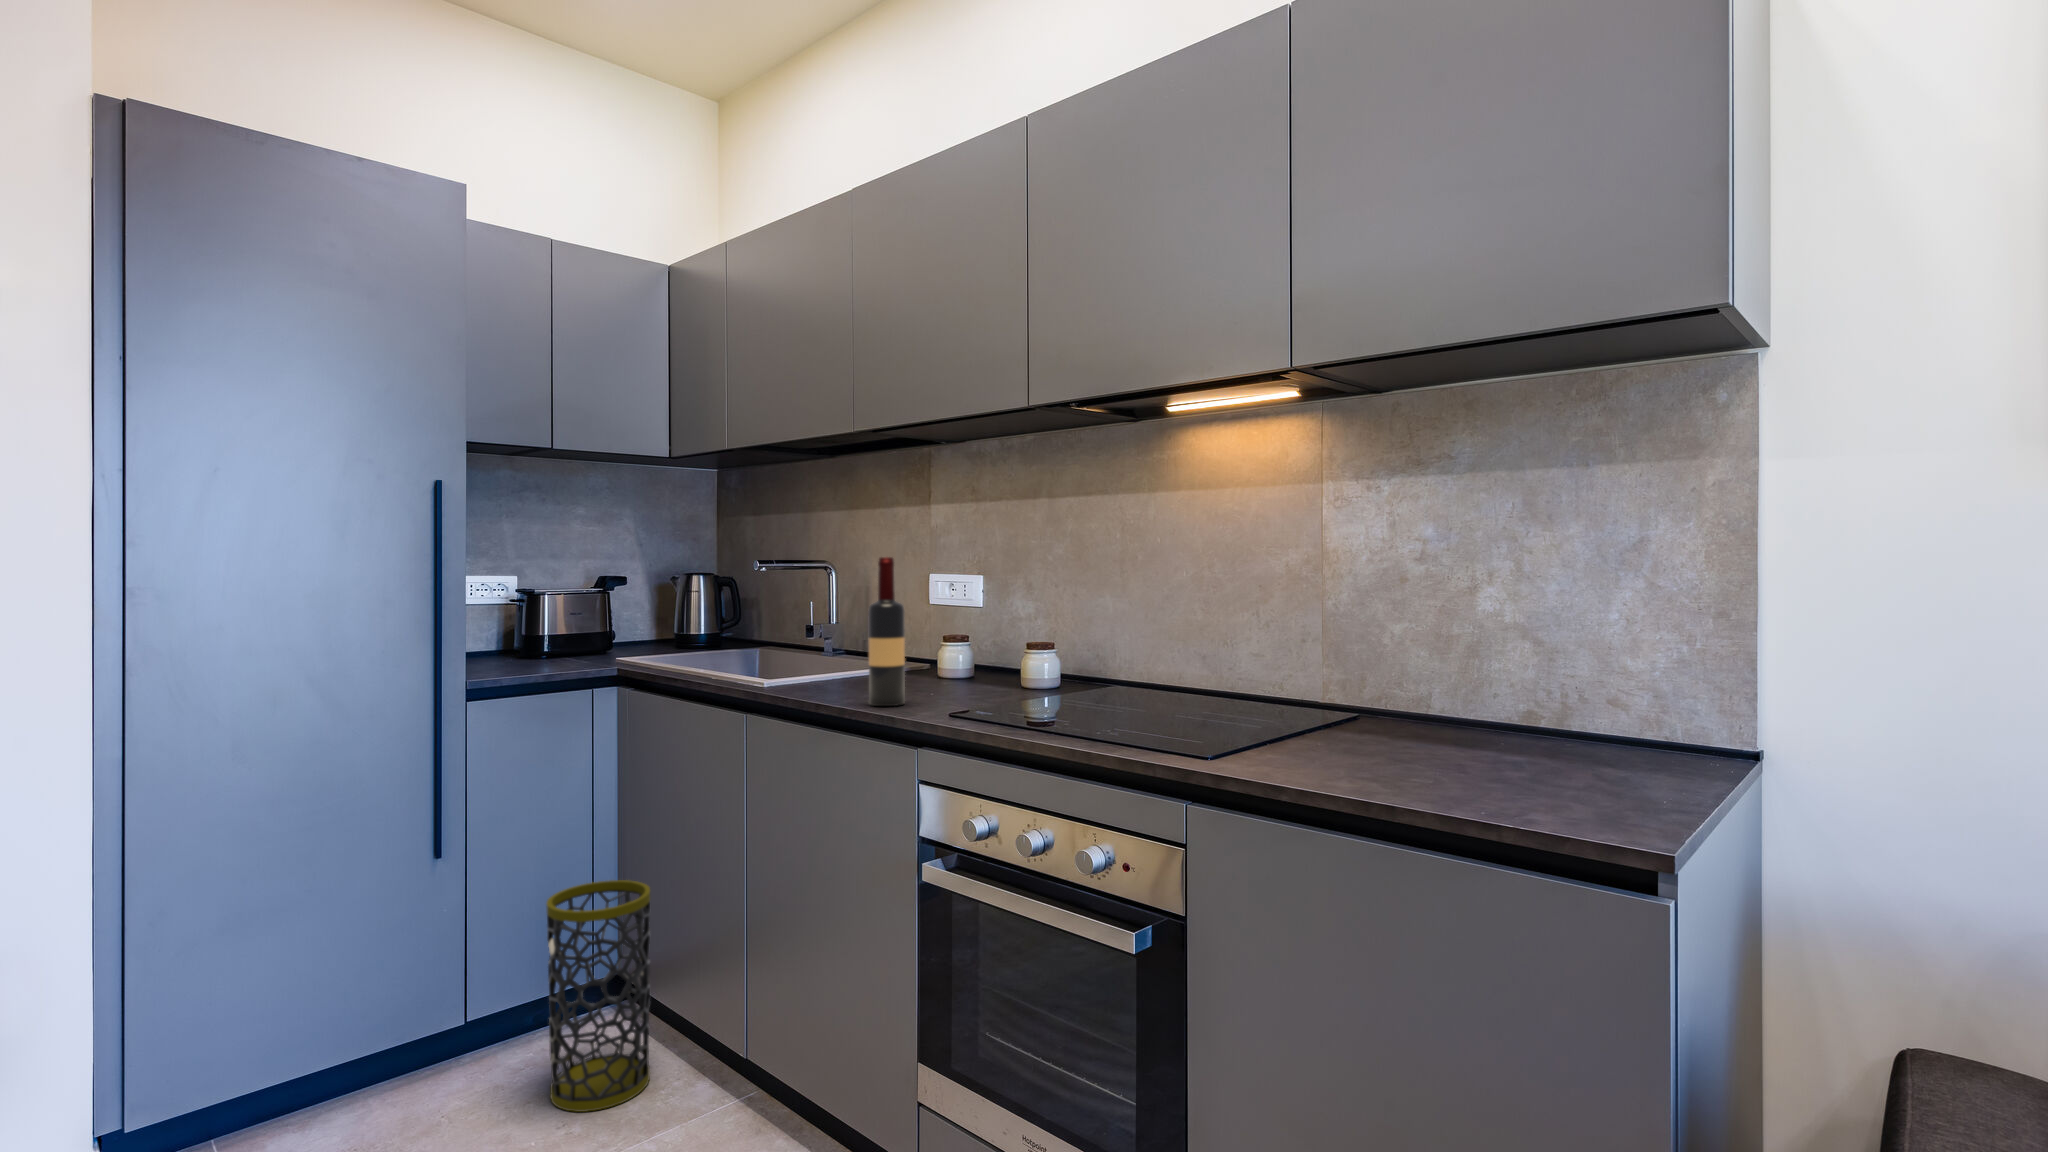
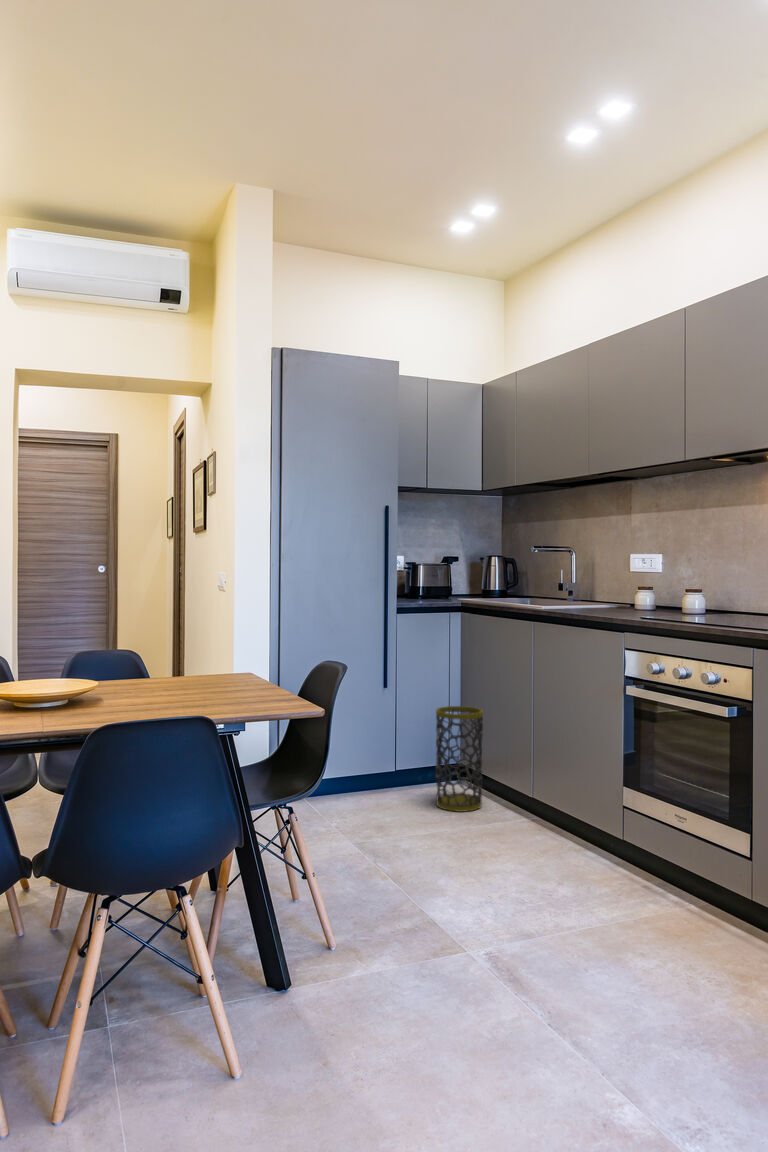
wine bottle: present [868,557,905,706] -> none [599,541,618,615]

